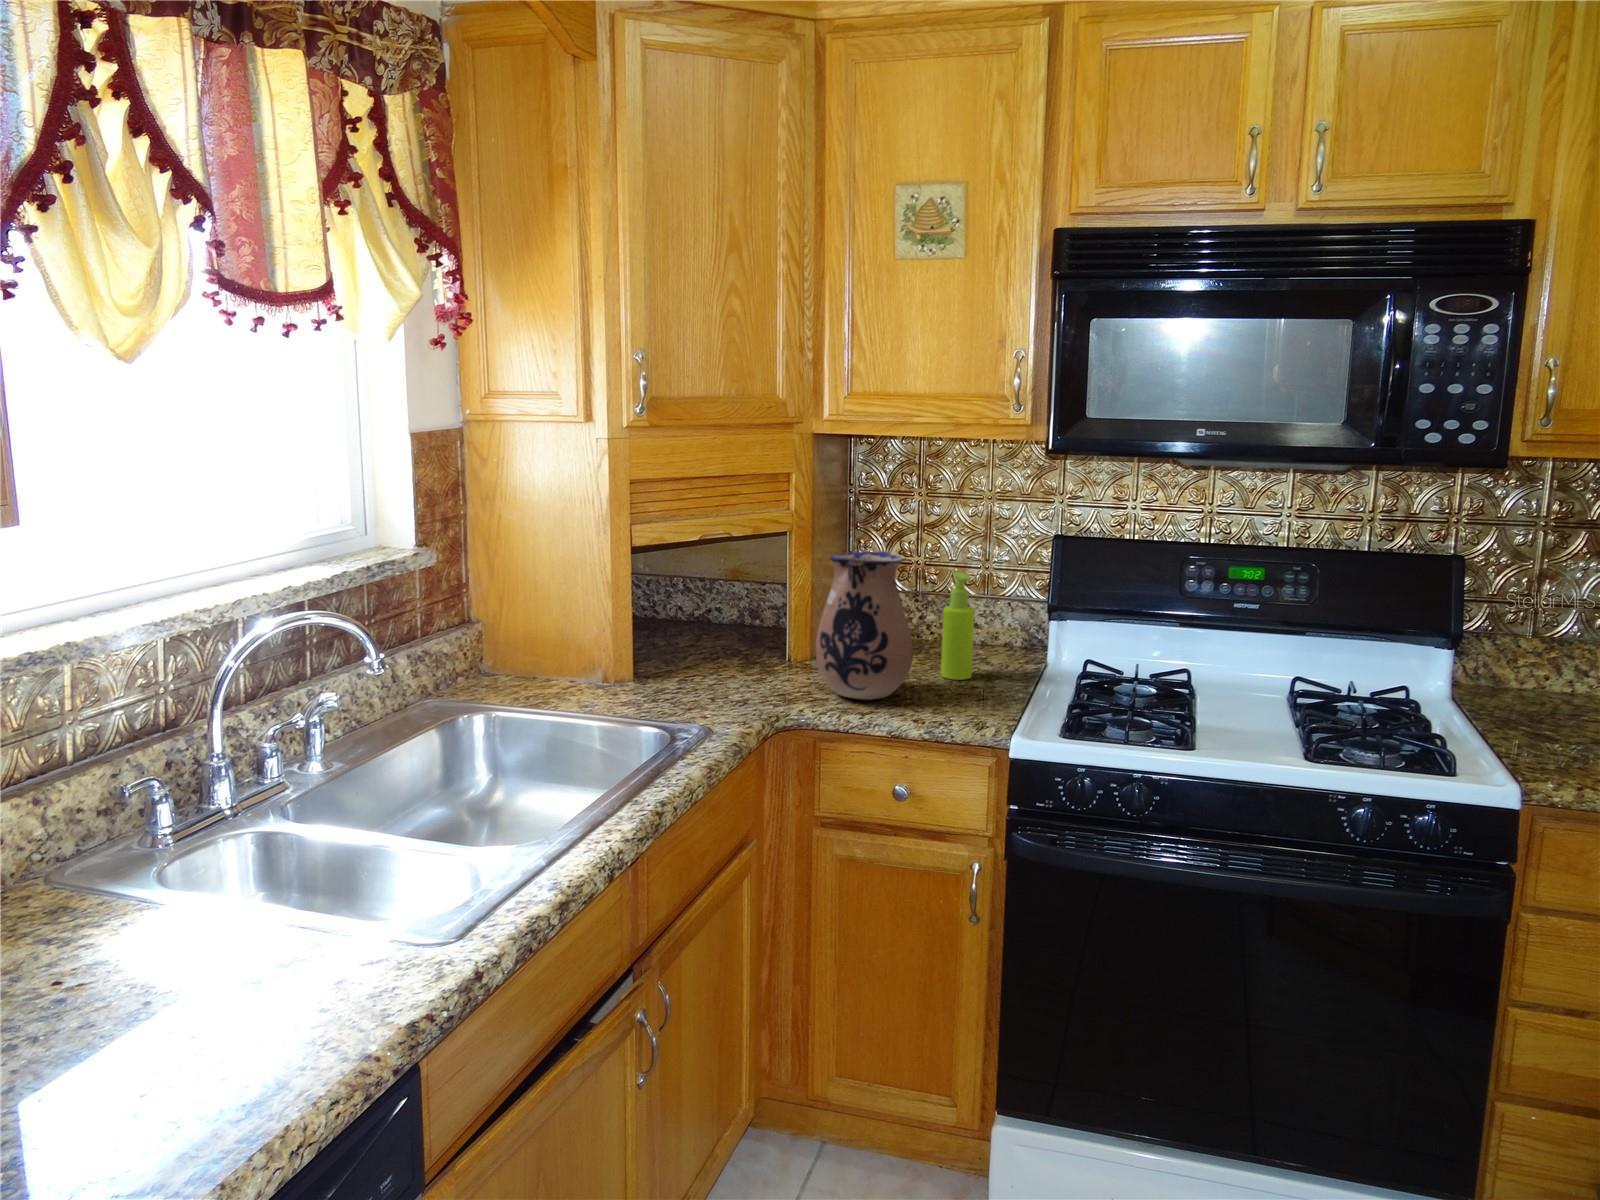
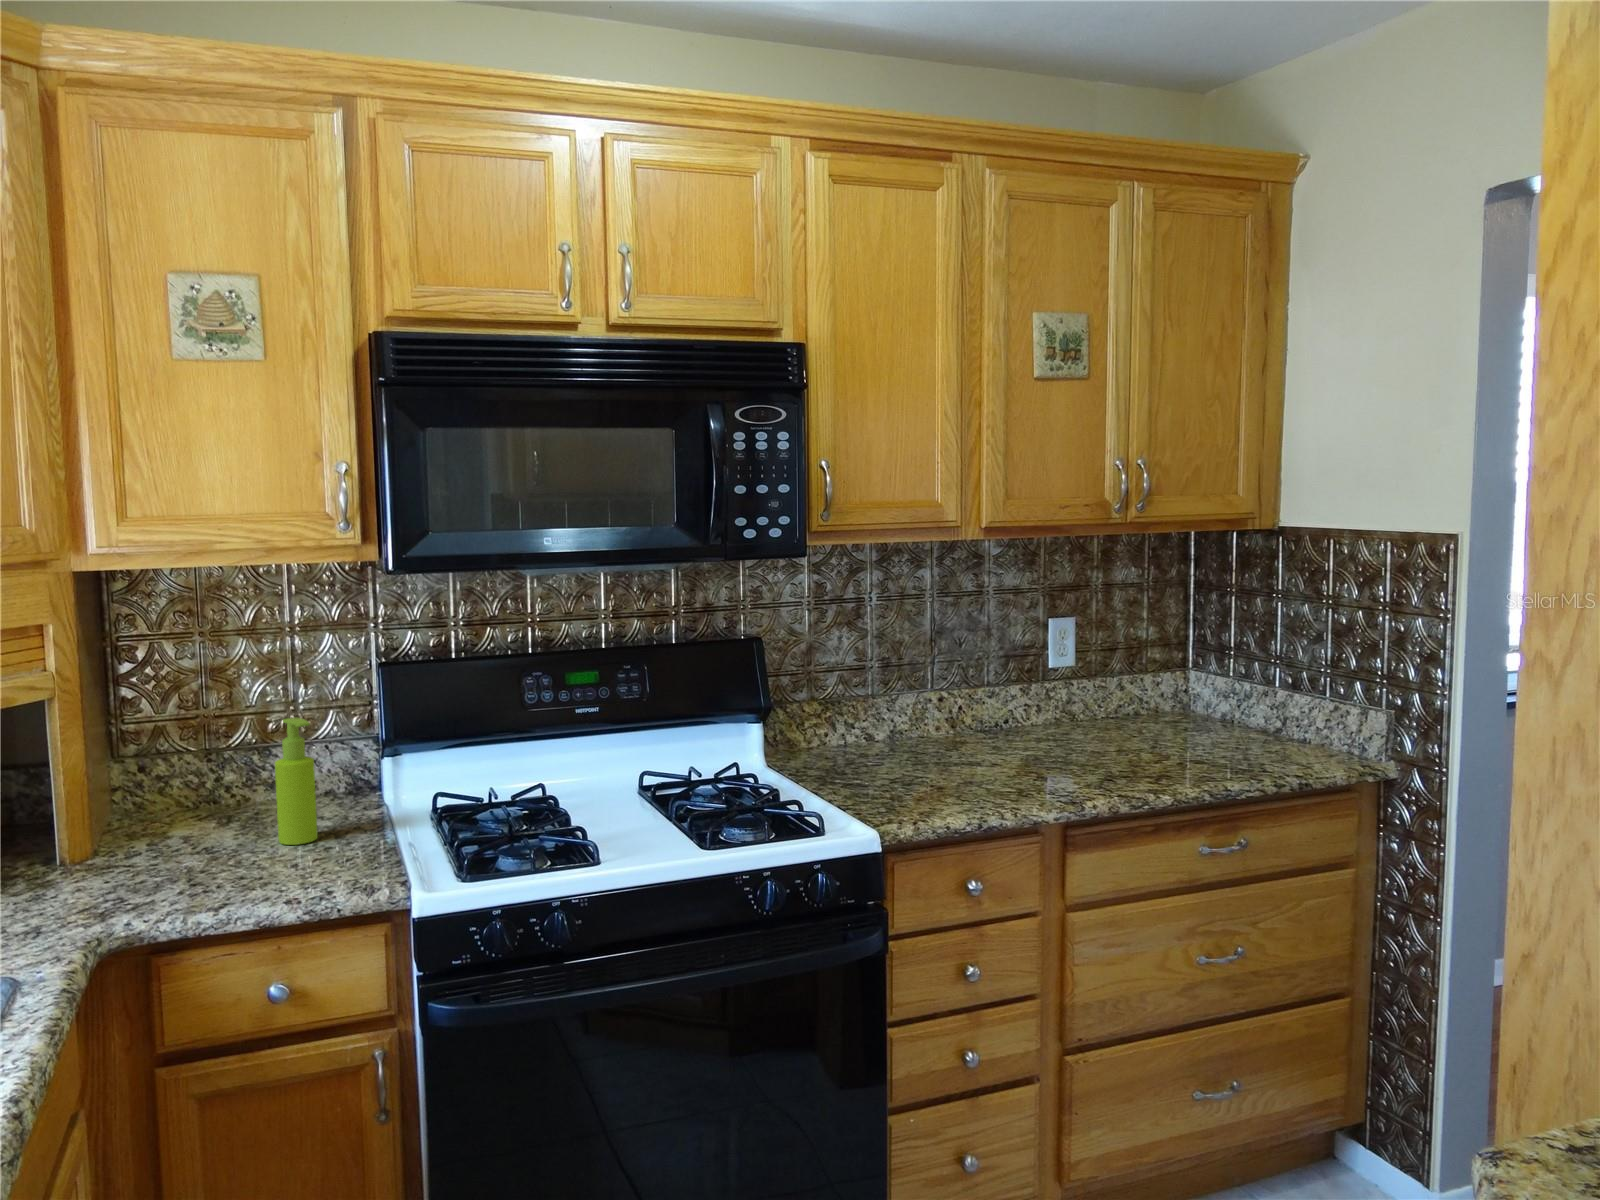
ceramic pitcher: present [815,551,913,700] -> none [126,705,261,894]

